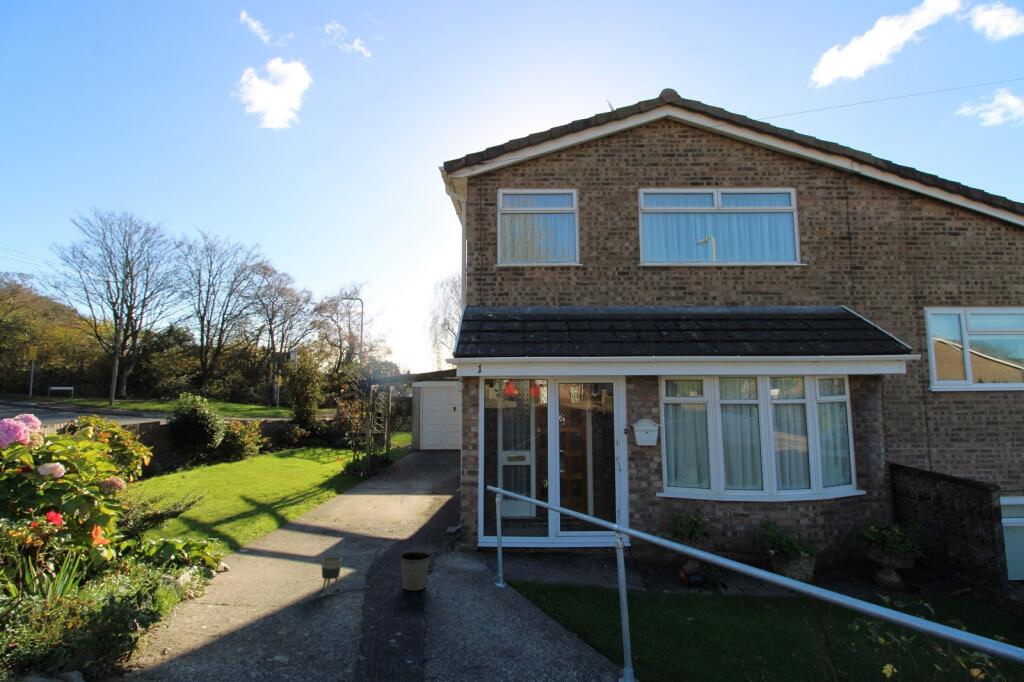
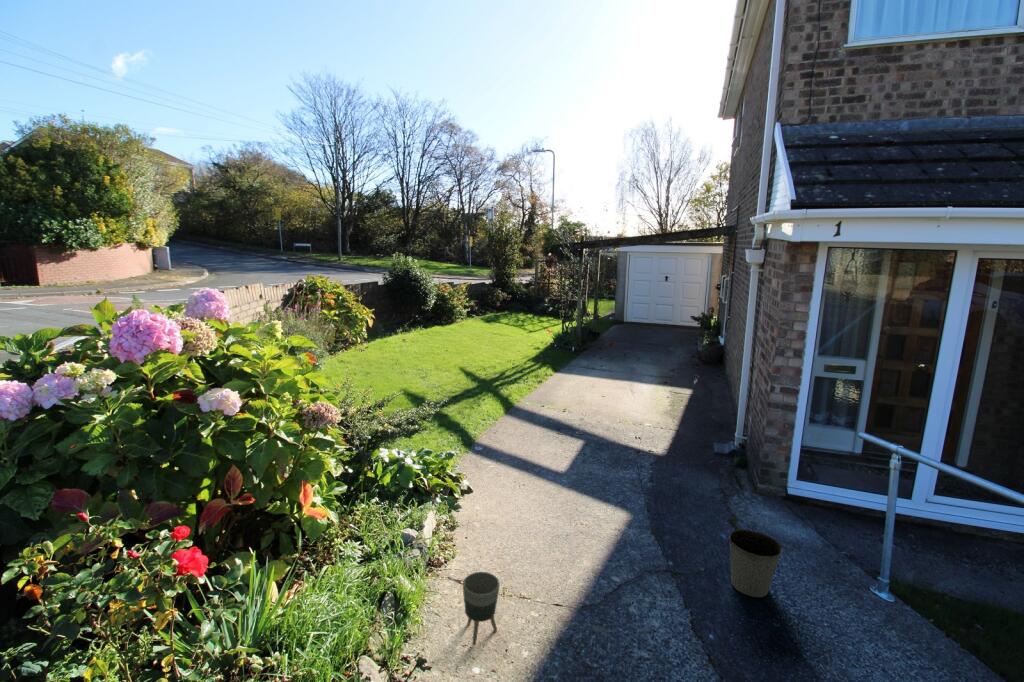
planter: present [321,556,342,594] -> present [463,572,500,646]

